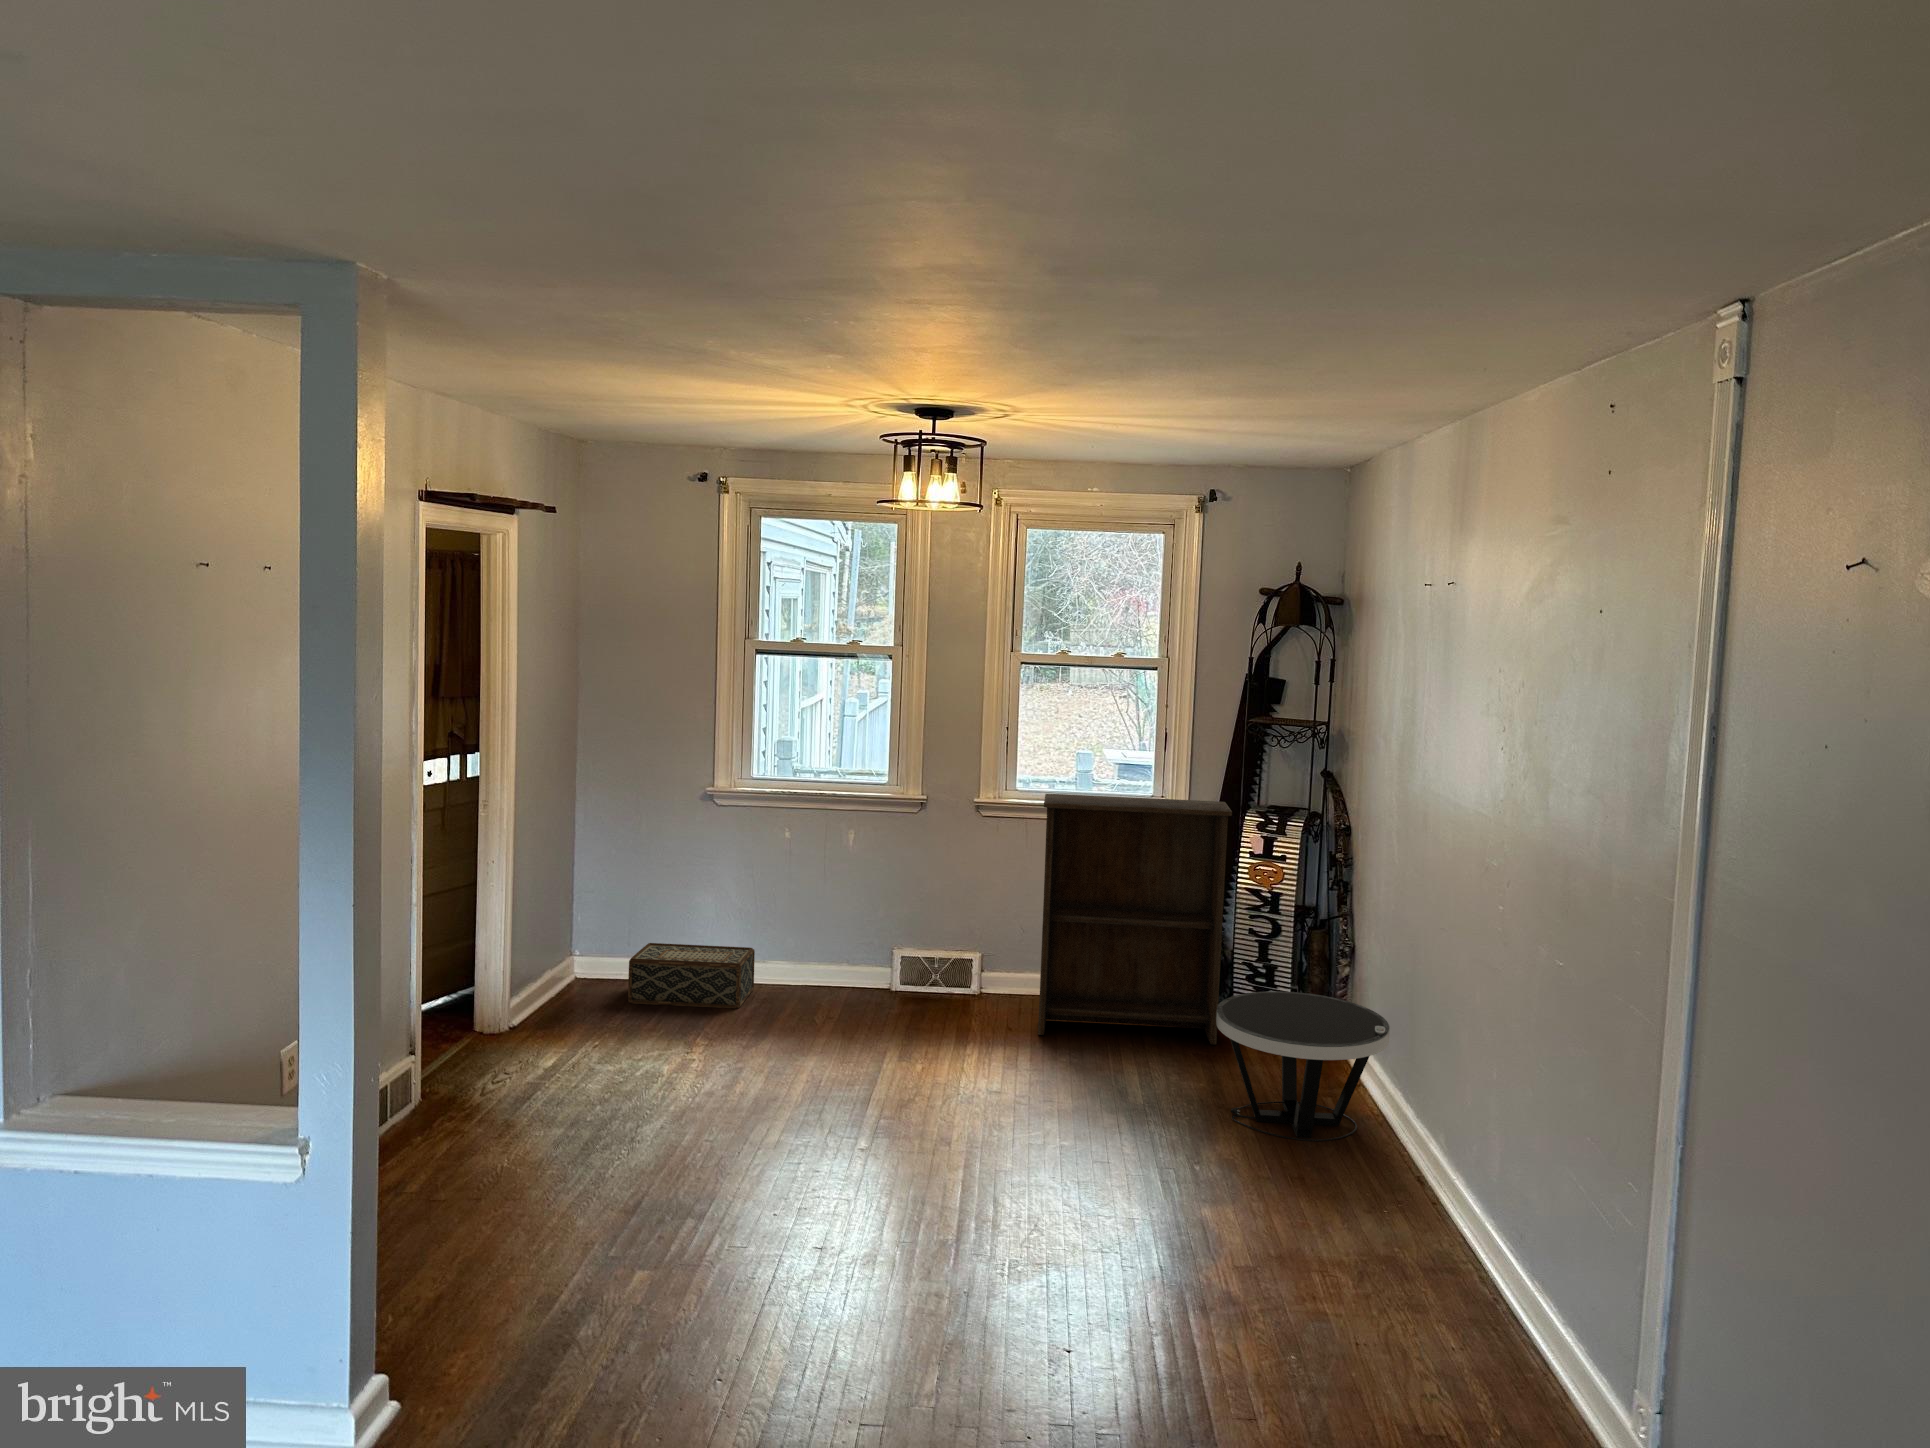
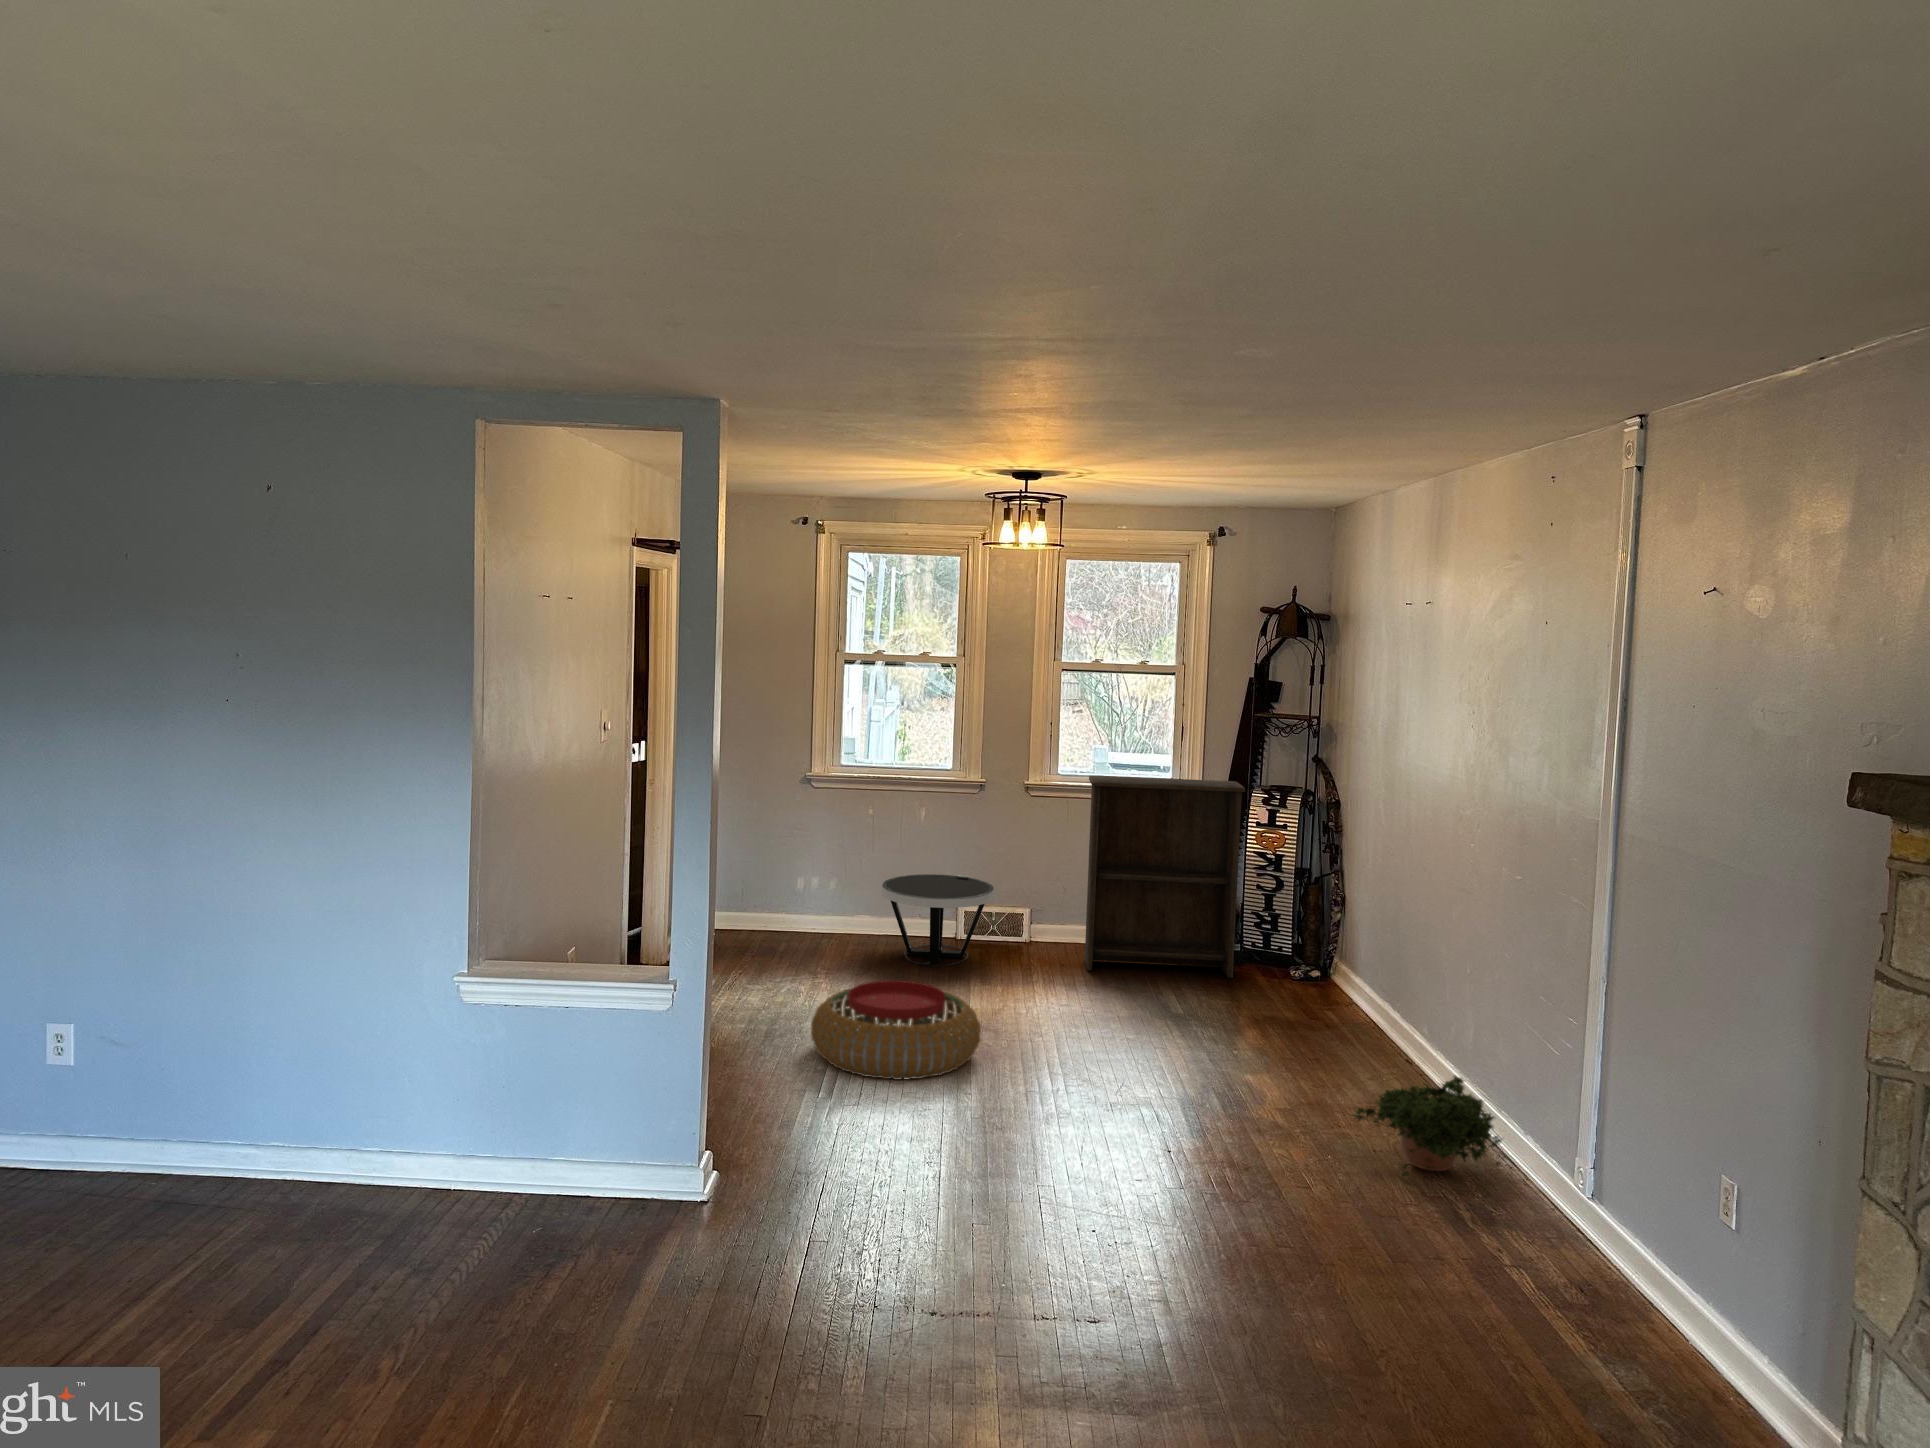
woven basket: present [628,943,755,1008] -> none [749,901,846,952]
side table: present [1216,991,1390,1141] -> present [882,874,994,967]
pouf: none [630,1068,858,1212] -> present [811,980,981,1080]
potted plant: none [1318,1231,1534,1390] -> present [1354,1076,1508,1177]

